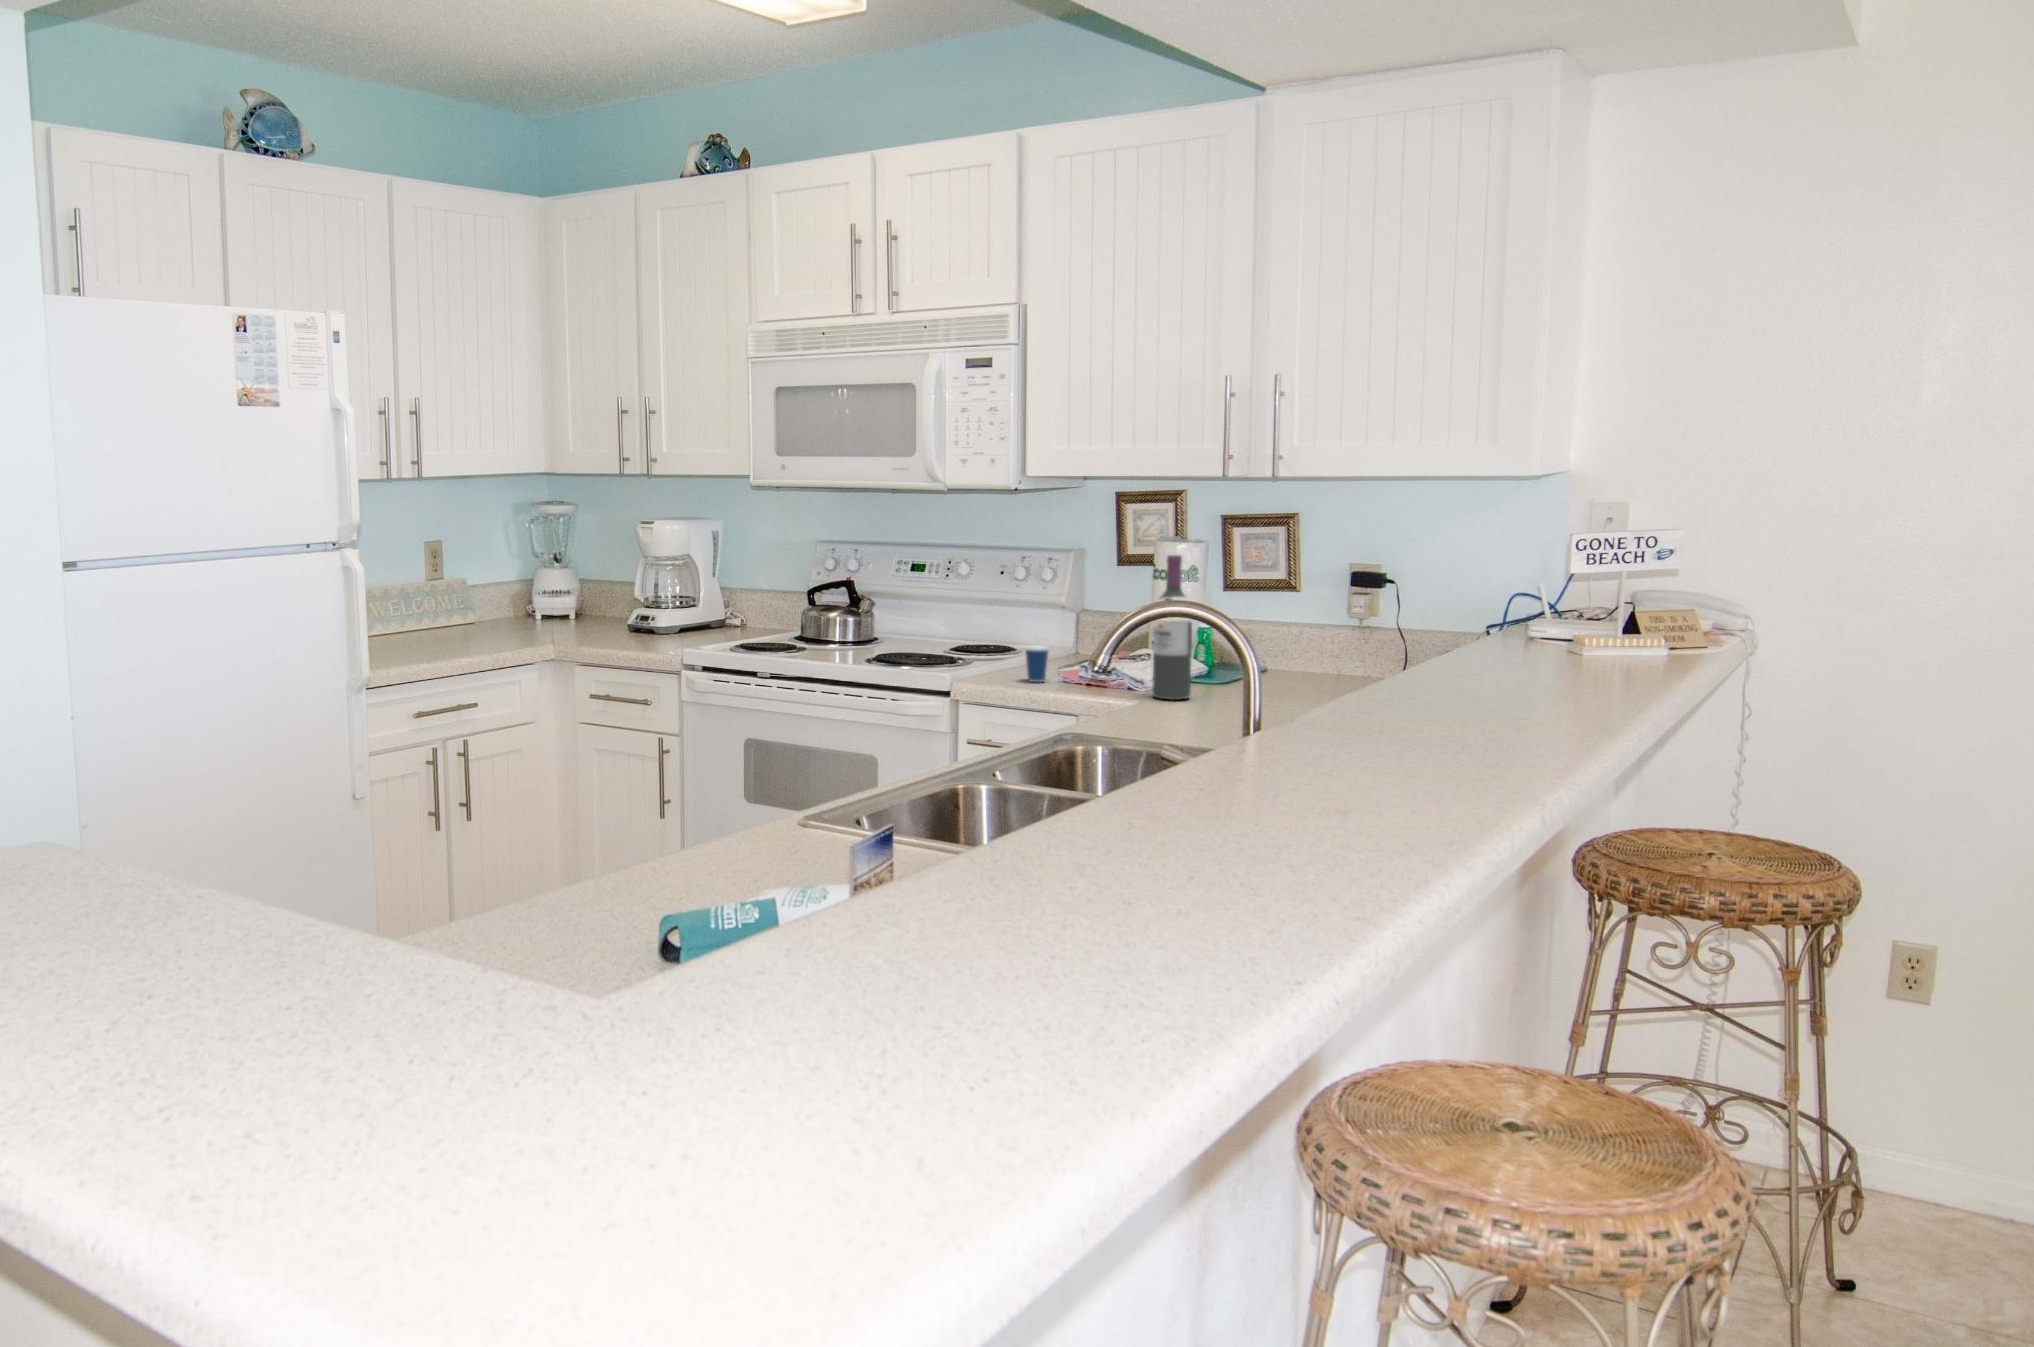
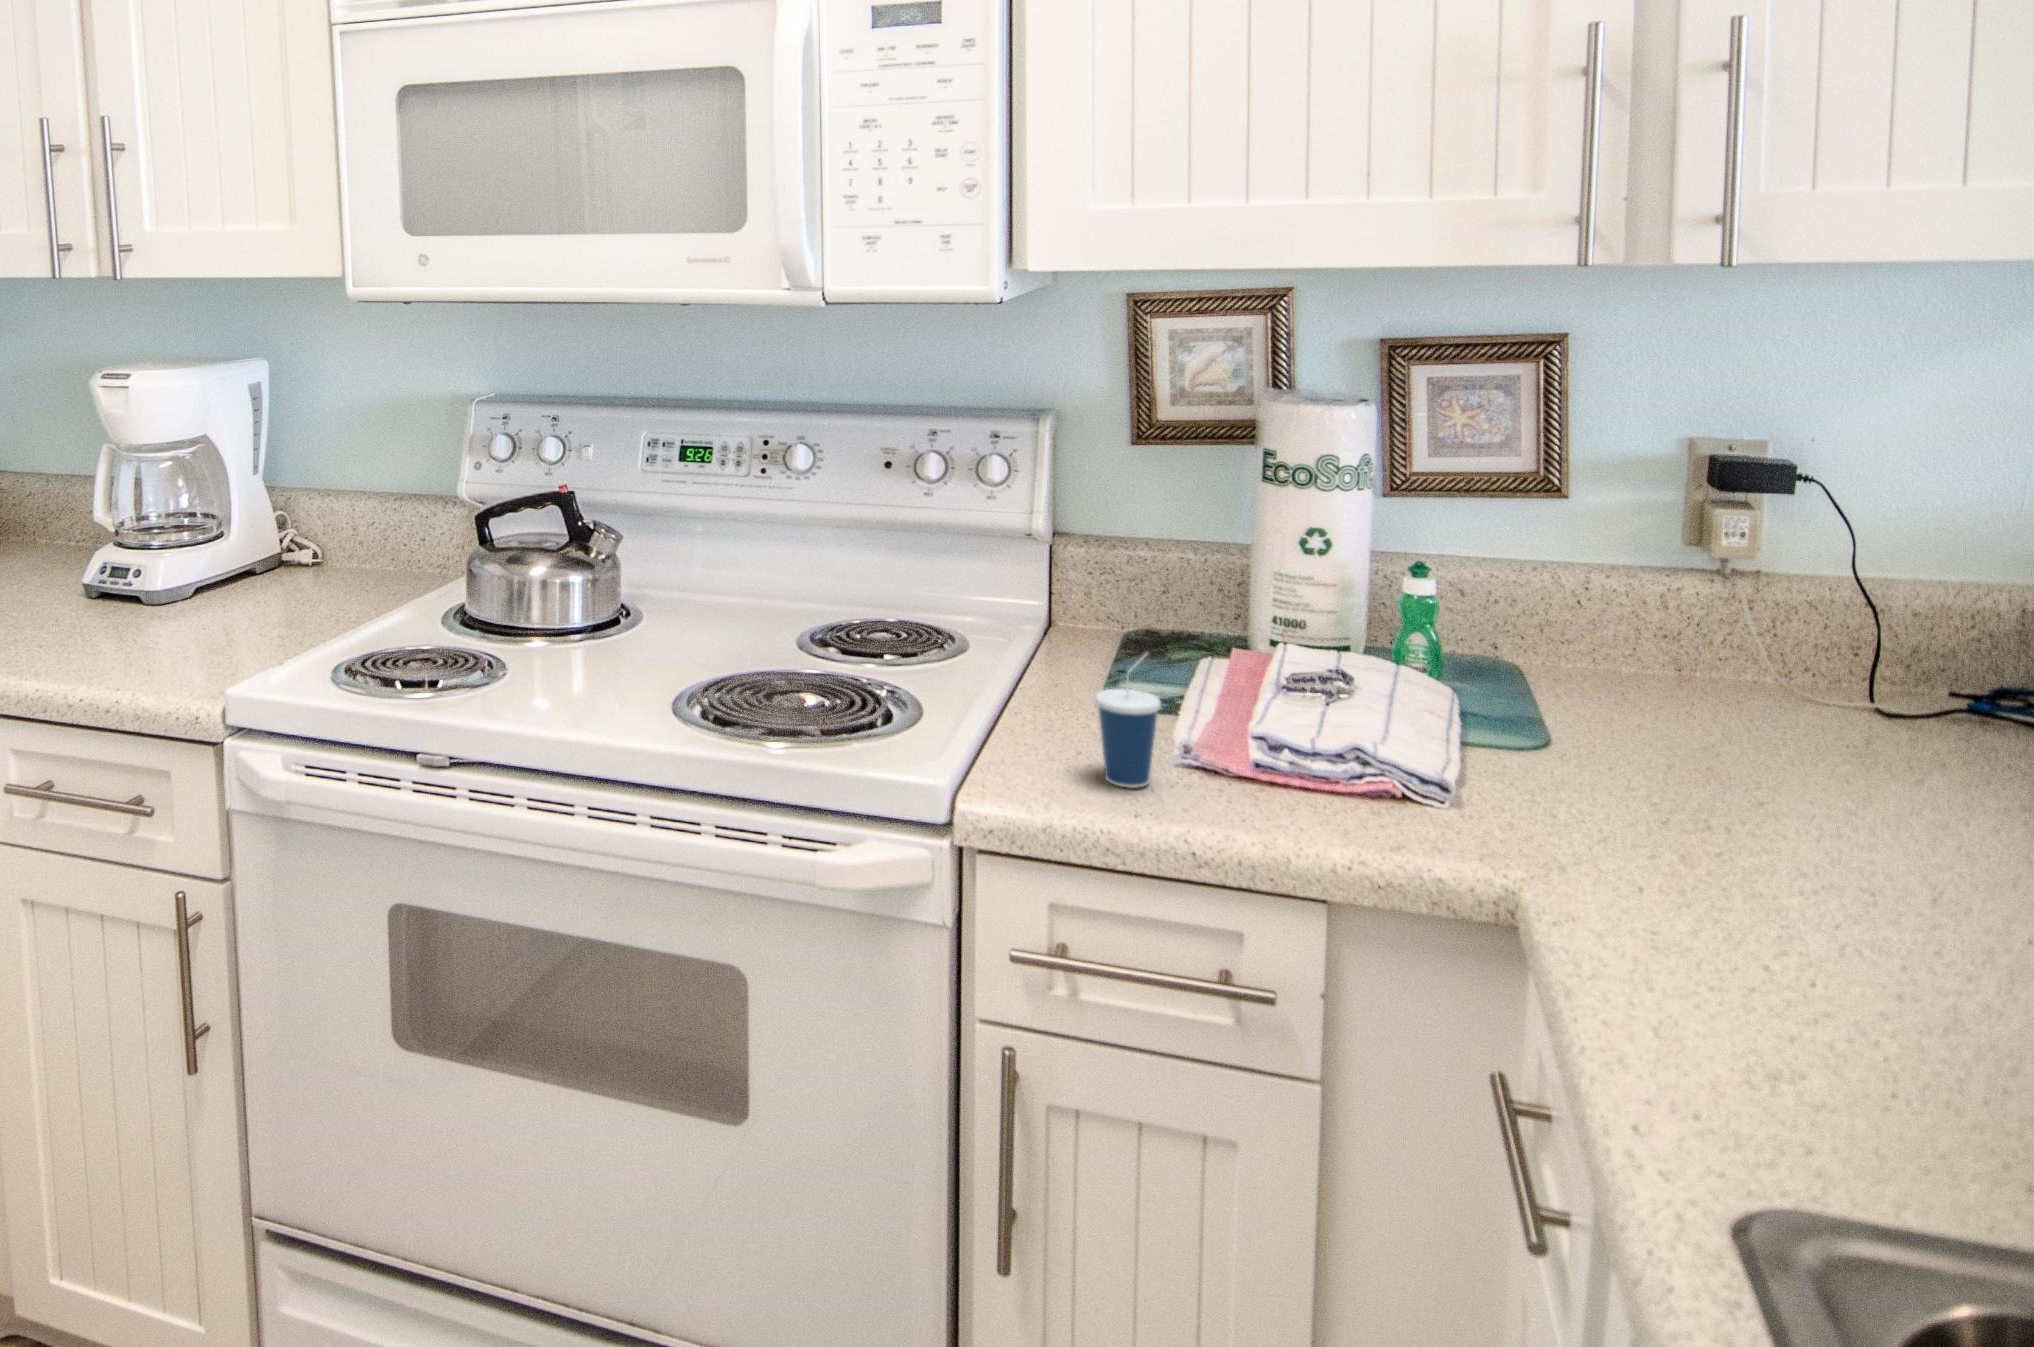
wine bottle: present [1152,555,1192,700] -> none [1478,486,1597,861]

